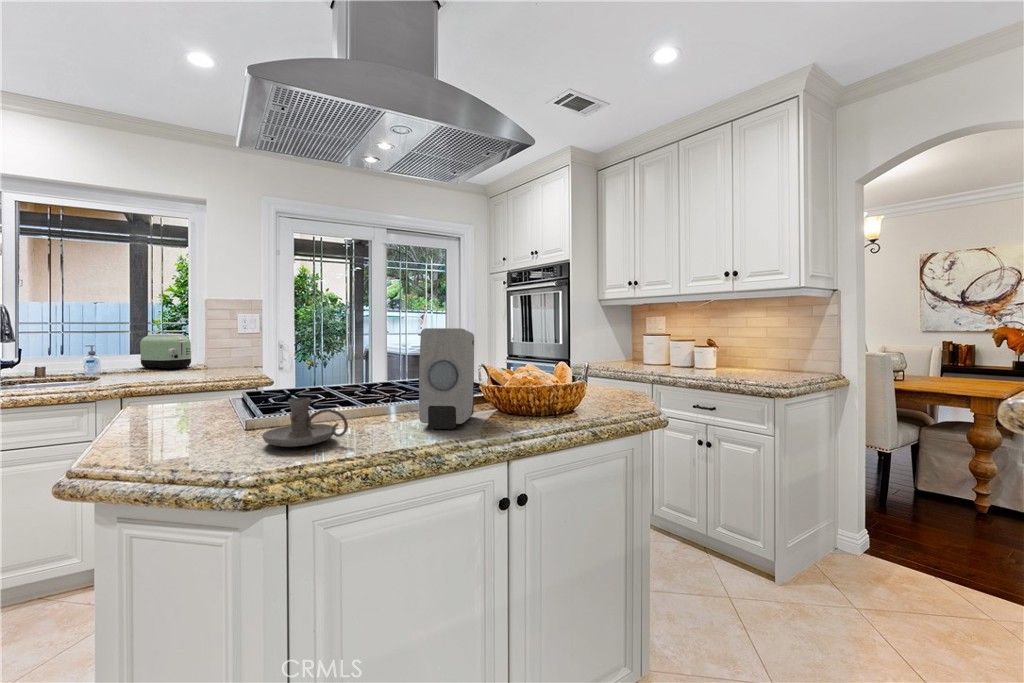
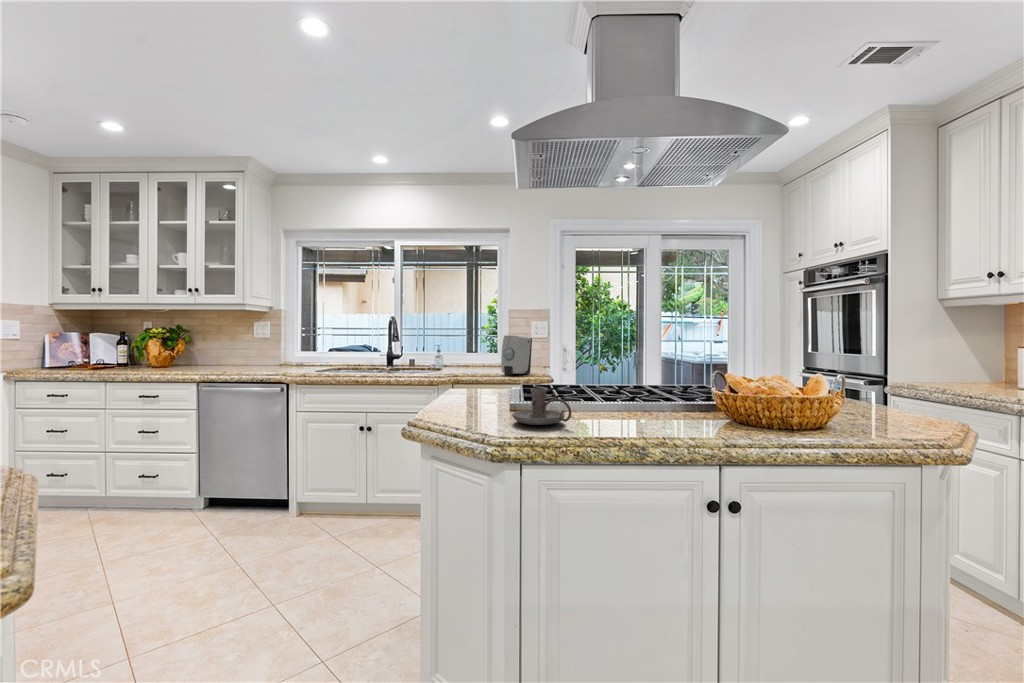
soap dispenser: present [419,328,474,429] -> present [501,335,532,375]
toaster: present [140,334,192,369] -> none [463,339,497,367]

